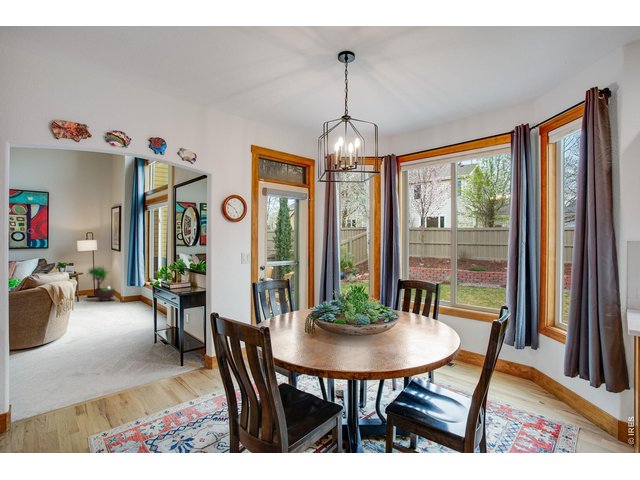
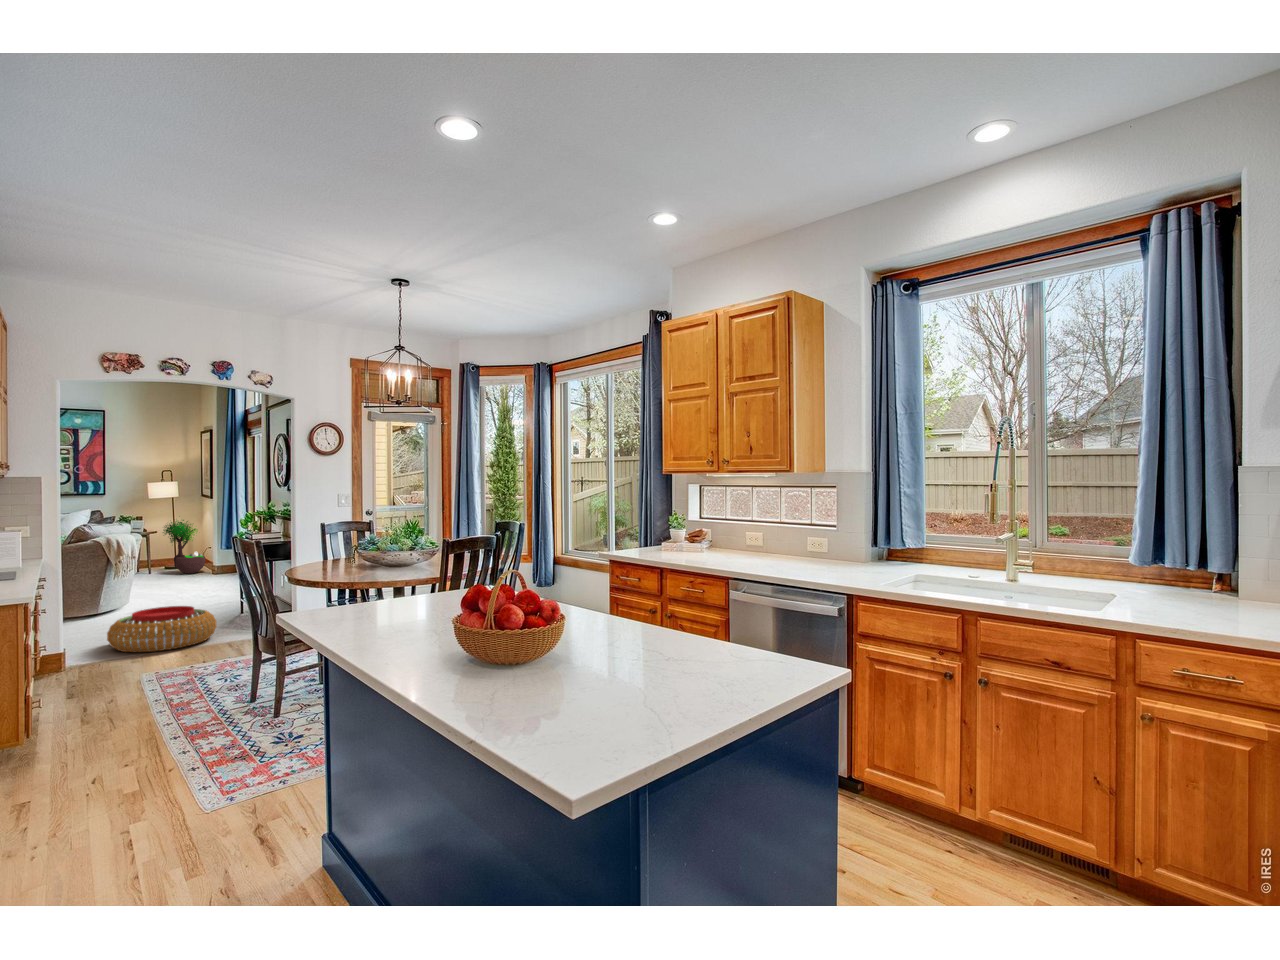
pouf: none [53,349,147,401] -> present [107,606,216,652]

